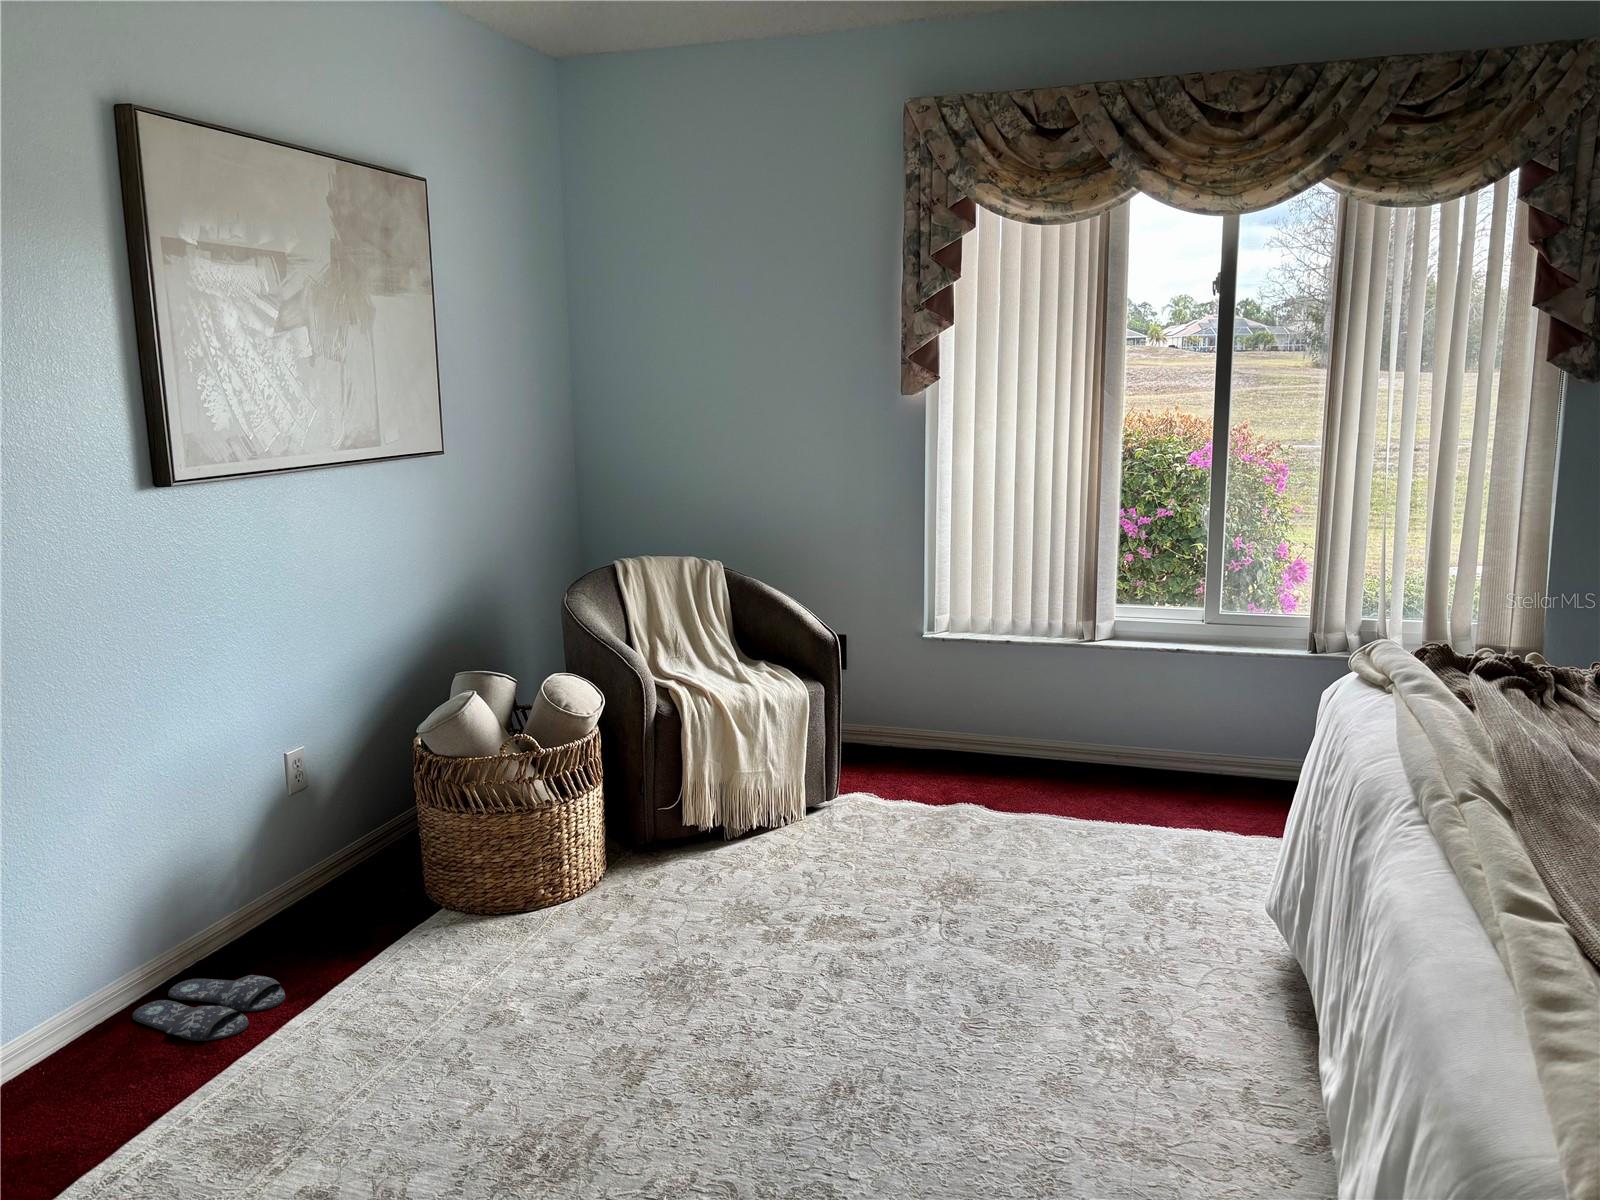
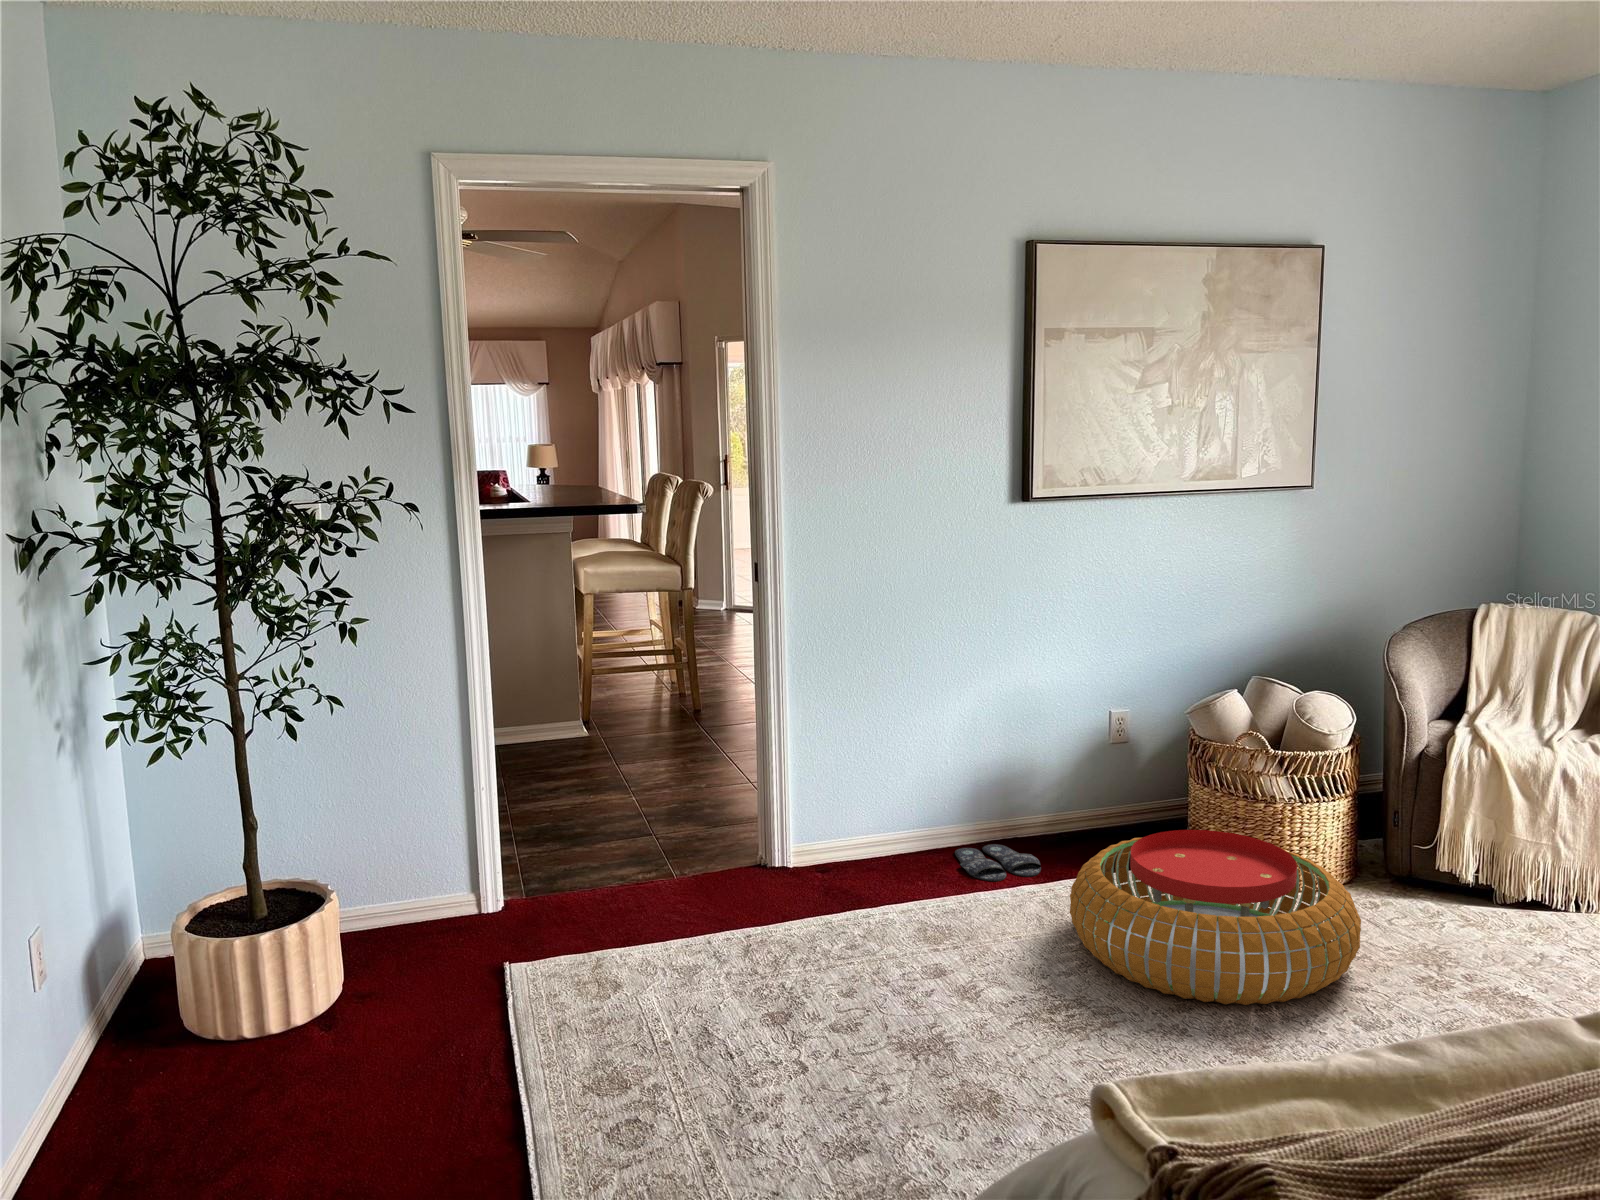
pouf: none [406,852,739,1077] -> present [1070,830,1361,1005]

